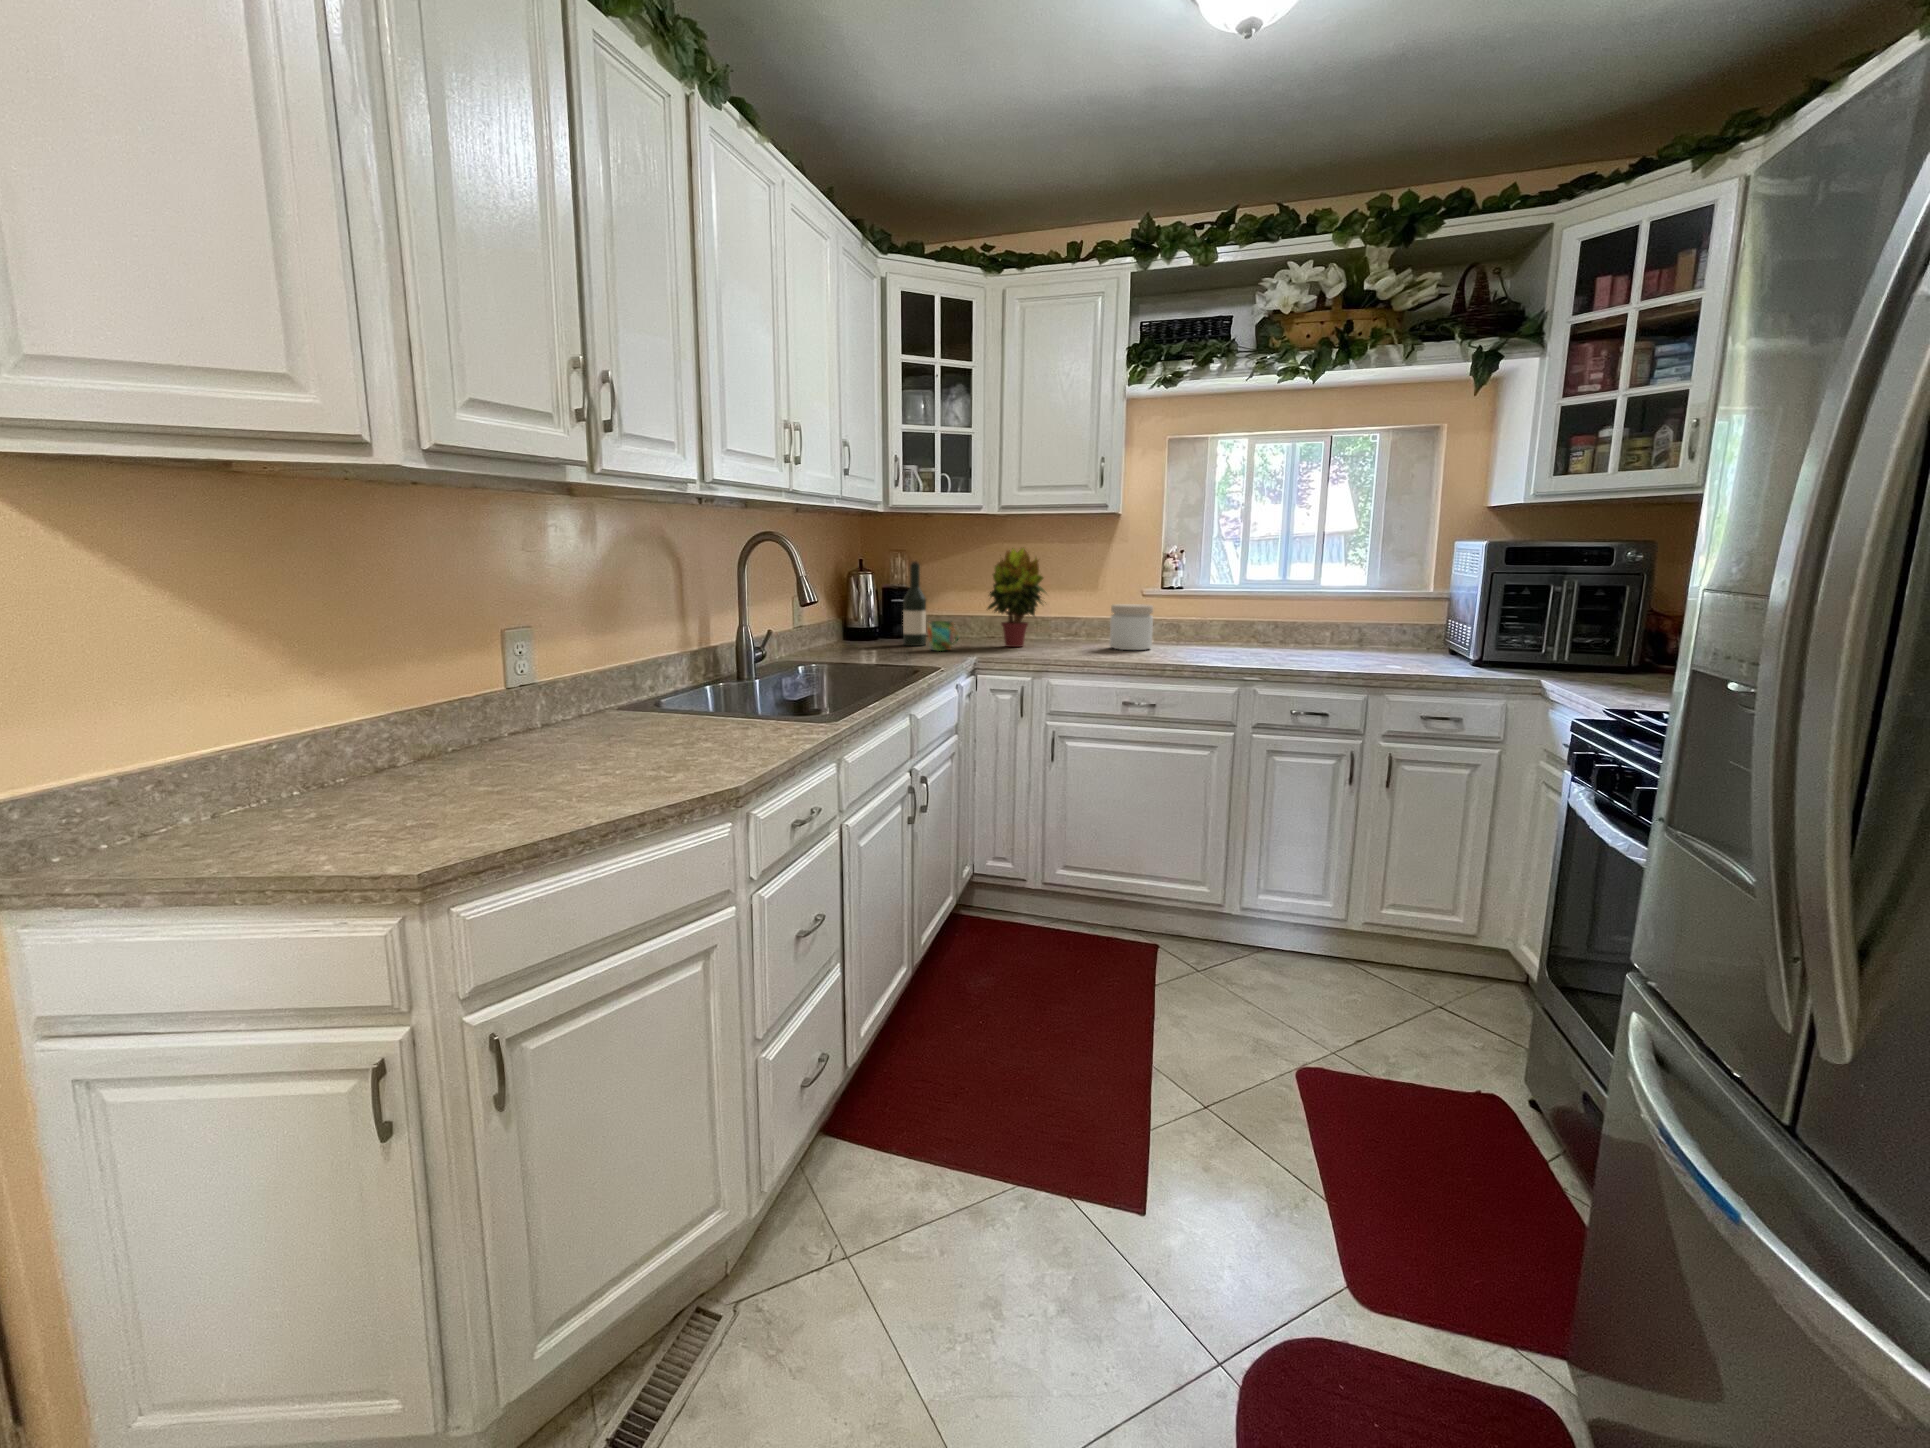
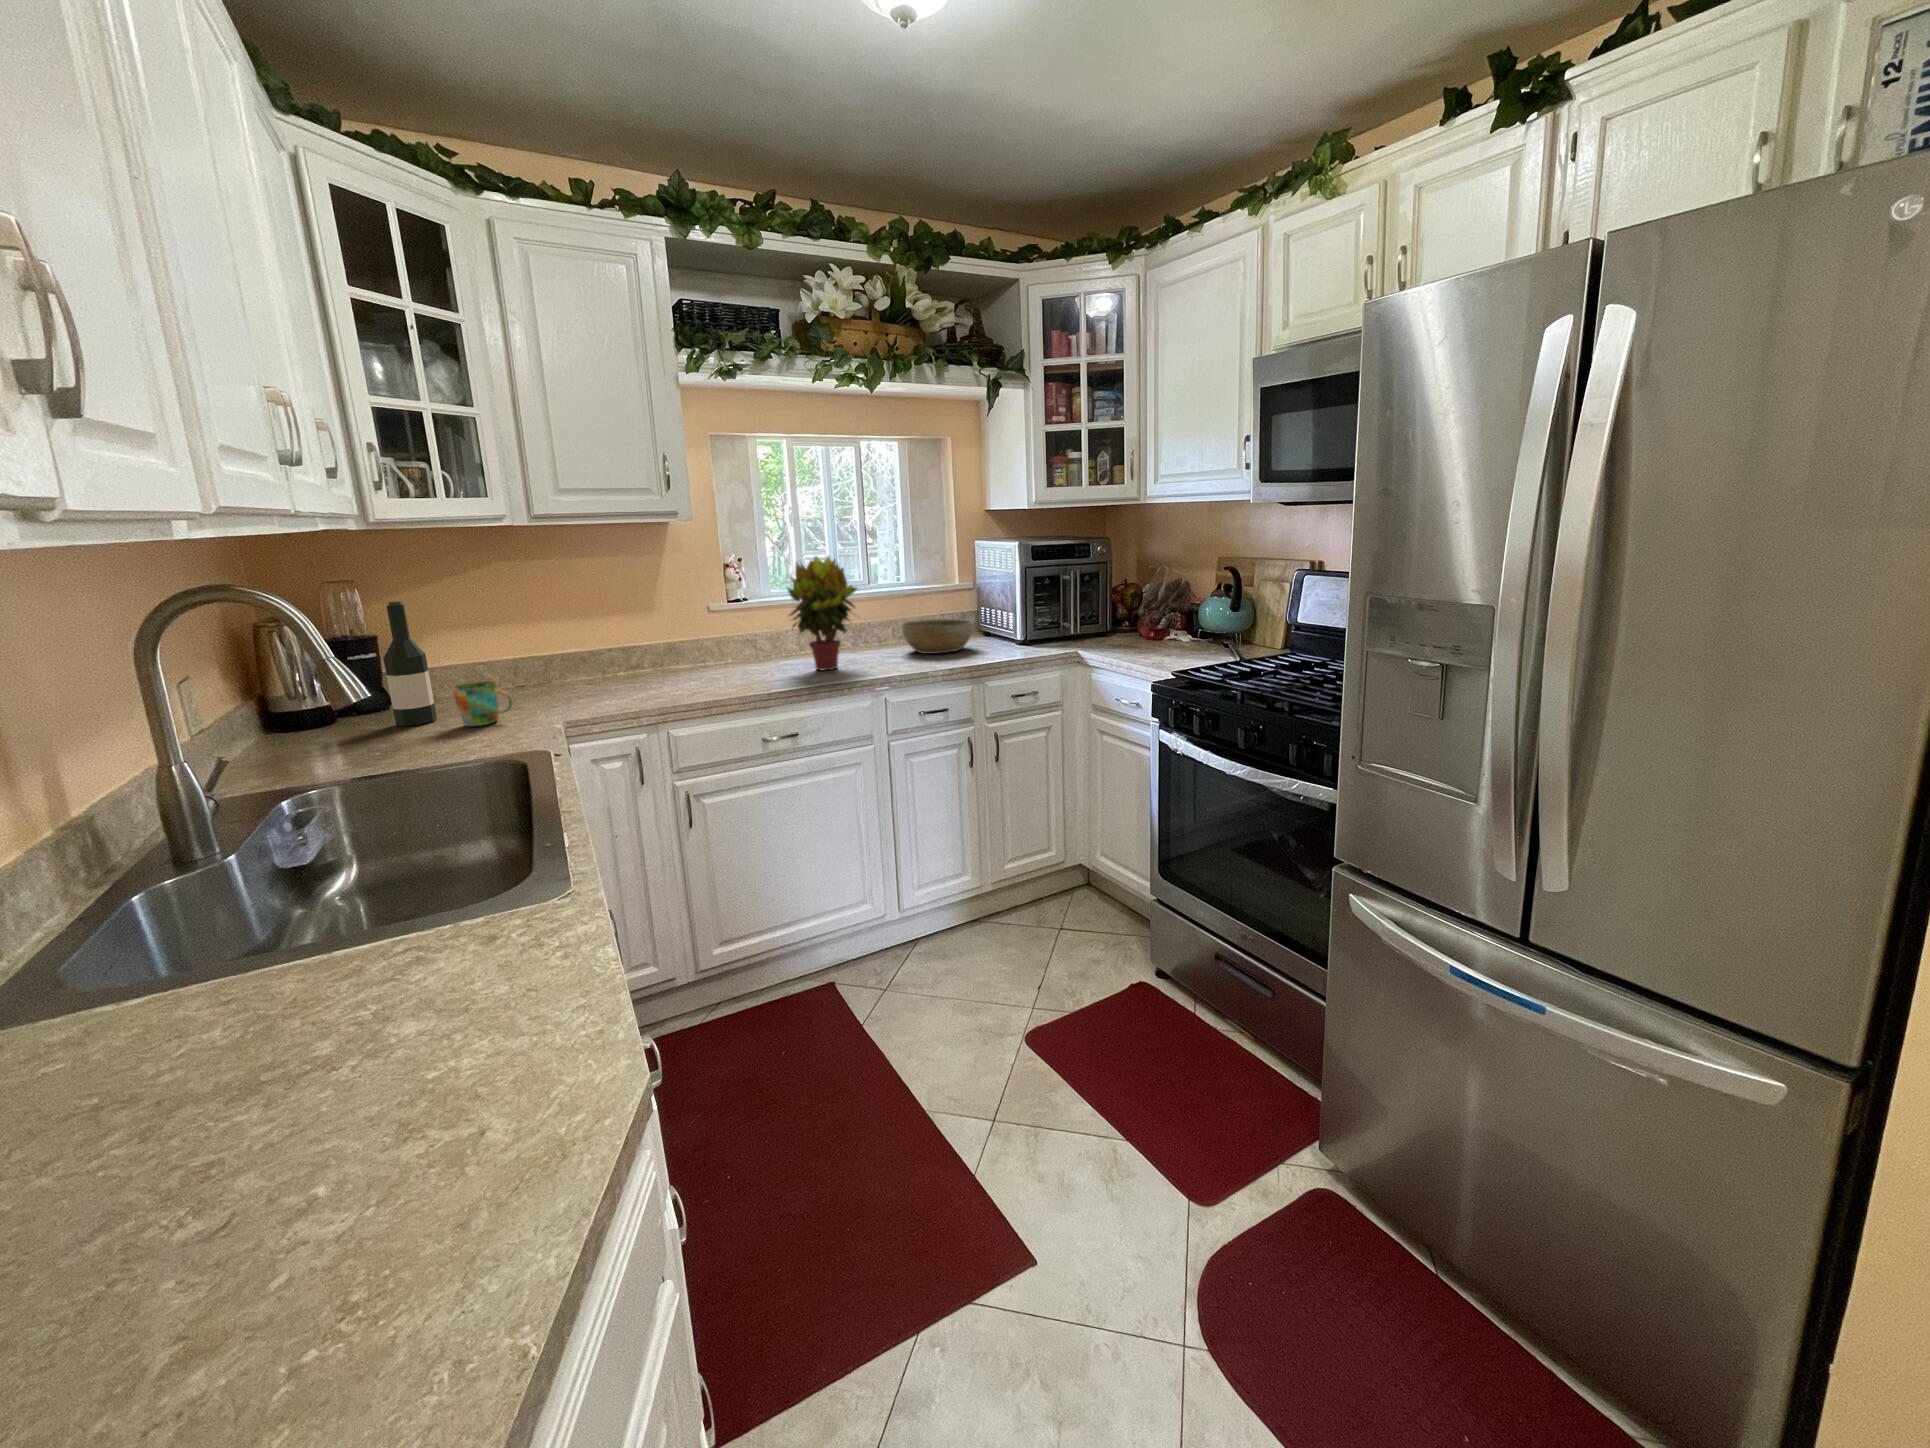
potted plant: present [988,548,1046,647] -> present [788,556,857,670]
jar: present [1110,604,1154,650] -> none [691,623,745,678]
bowl: none [1320,625,1410,661] -> present [902,619,973,654]

